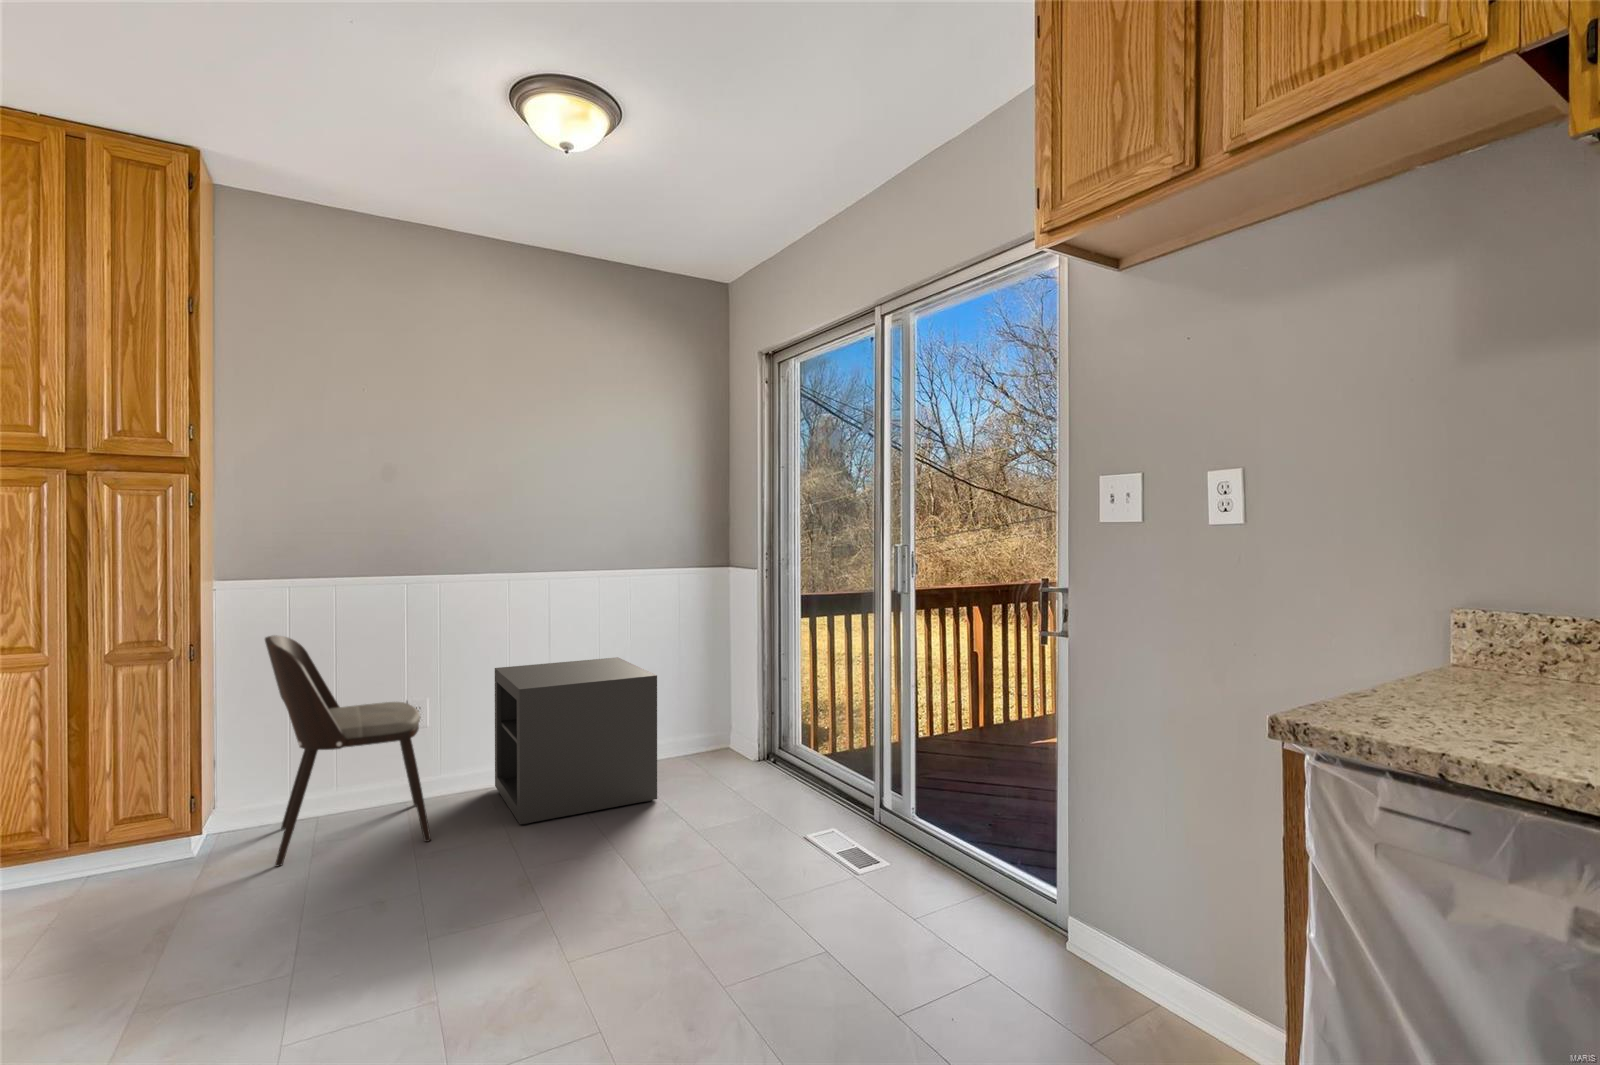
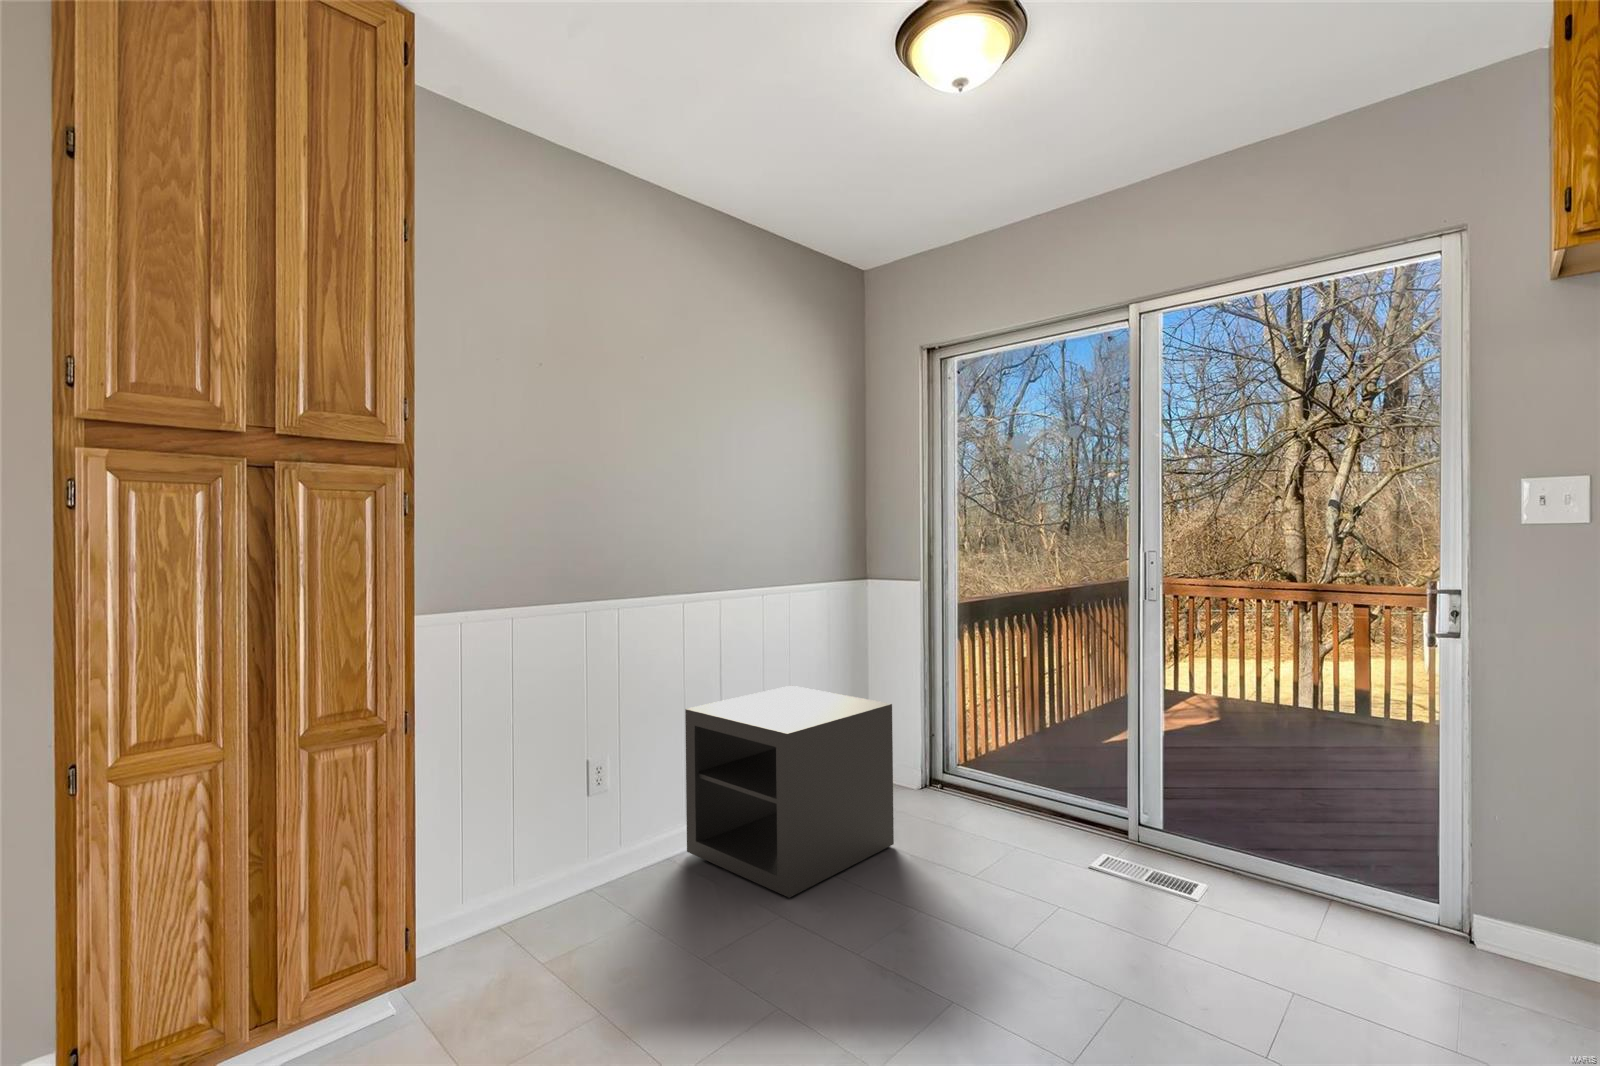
dining chair: present [265,635,431,866] -> none [481,689,708,1008]

